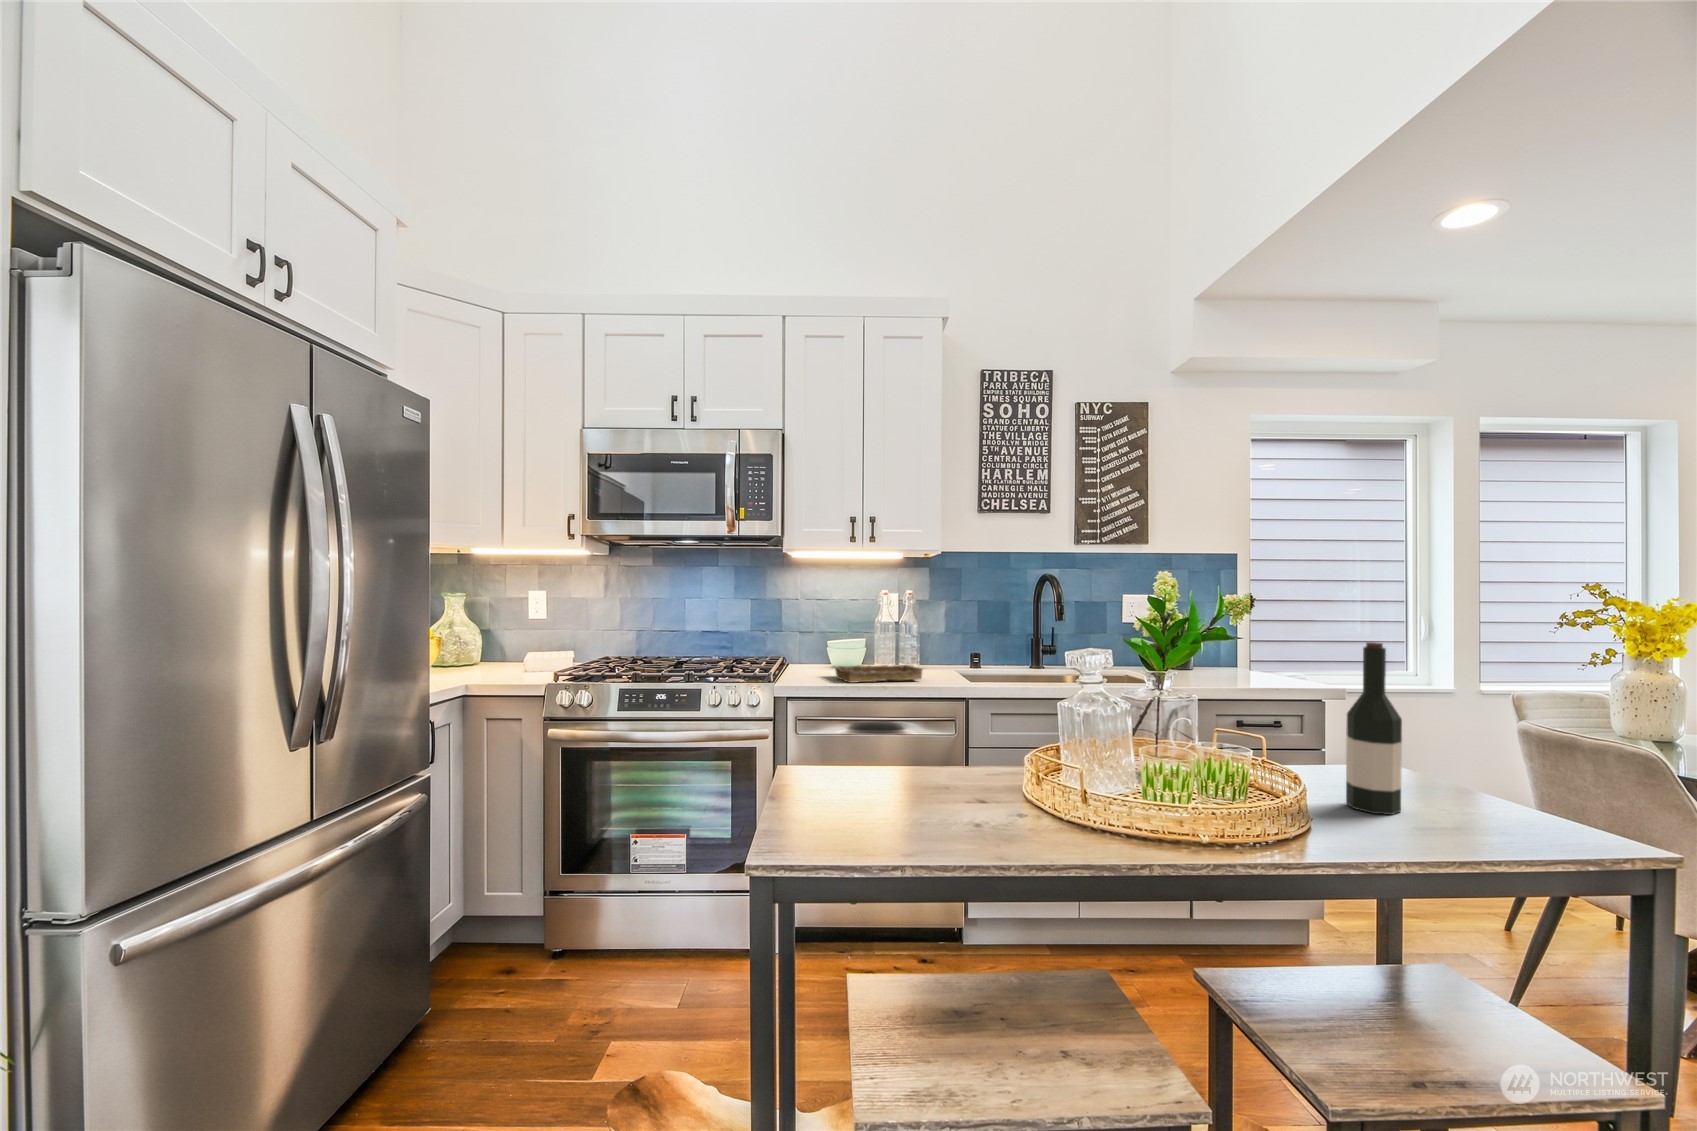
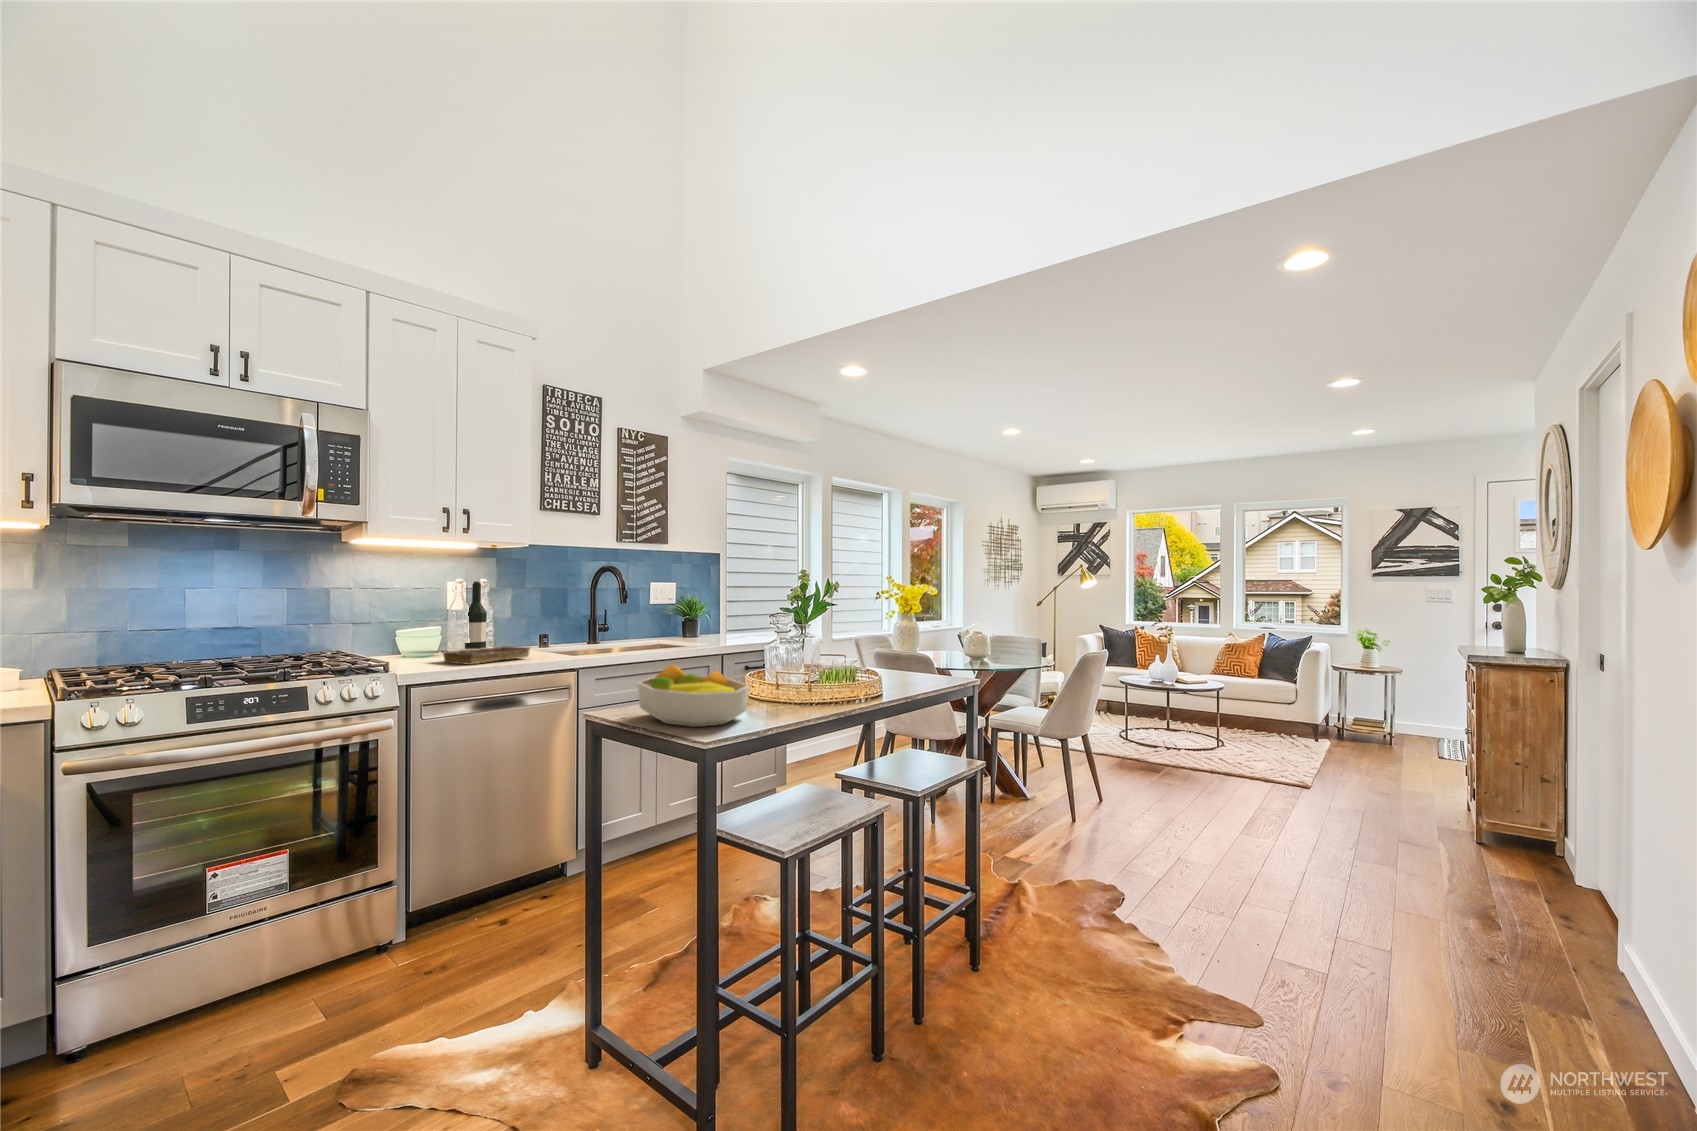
wine bottle: present [1346,642,1402,815] -> present [465,581,487,649]
fruit bowl: none [836,713,969,814] -> present [637,664,750,727]

